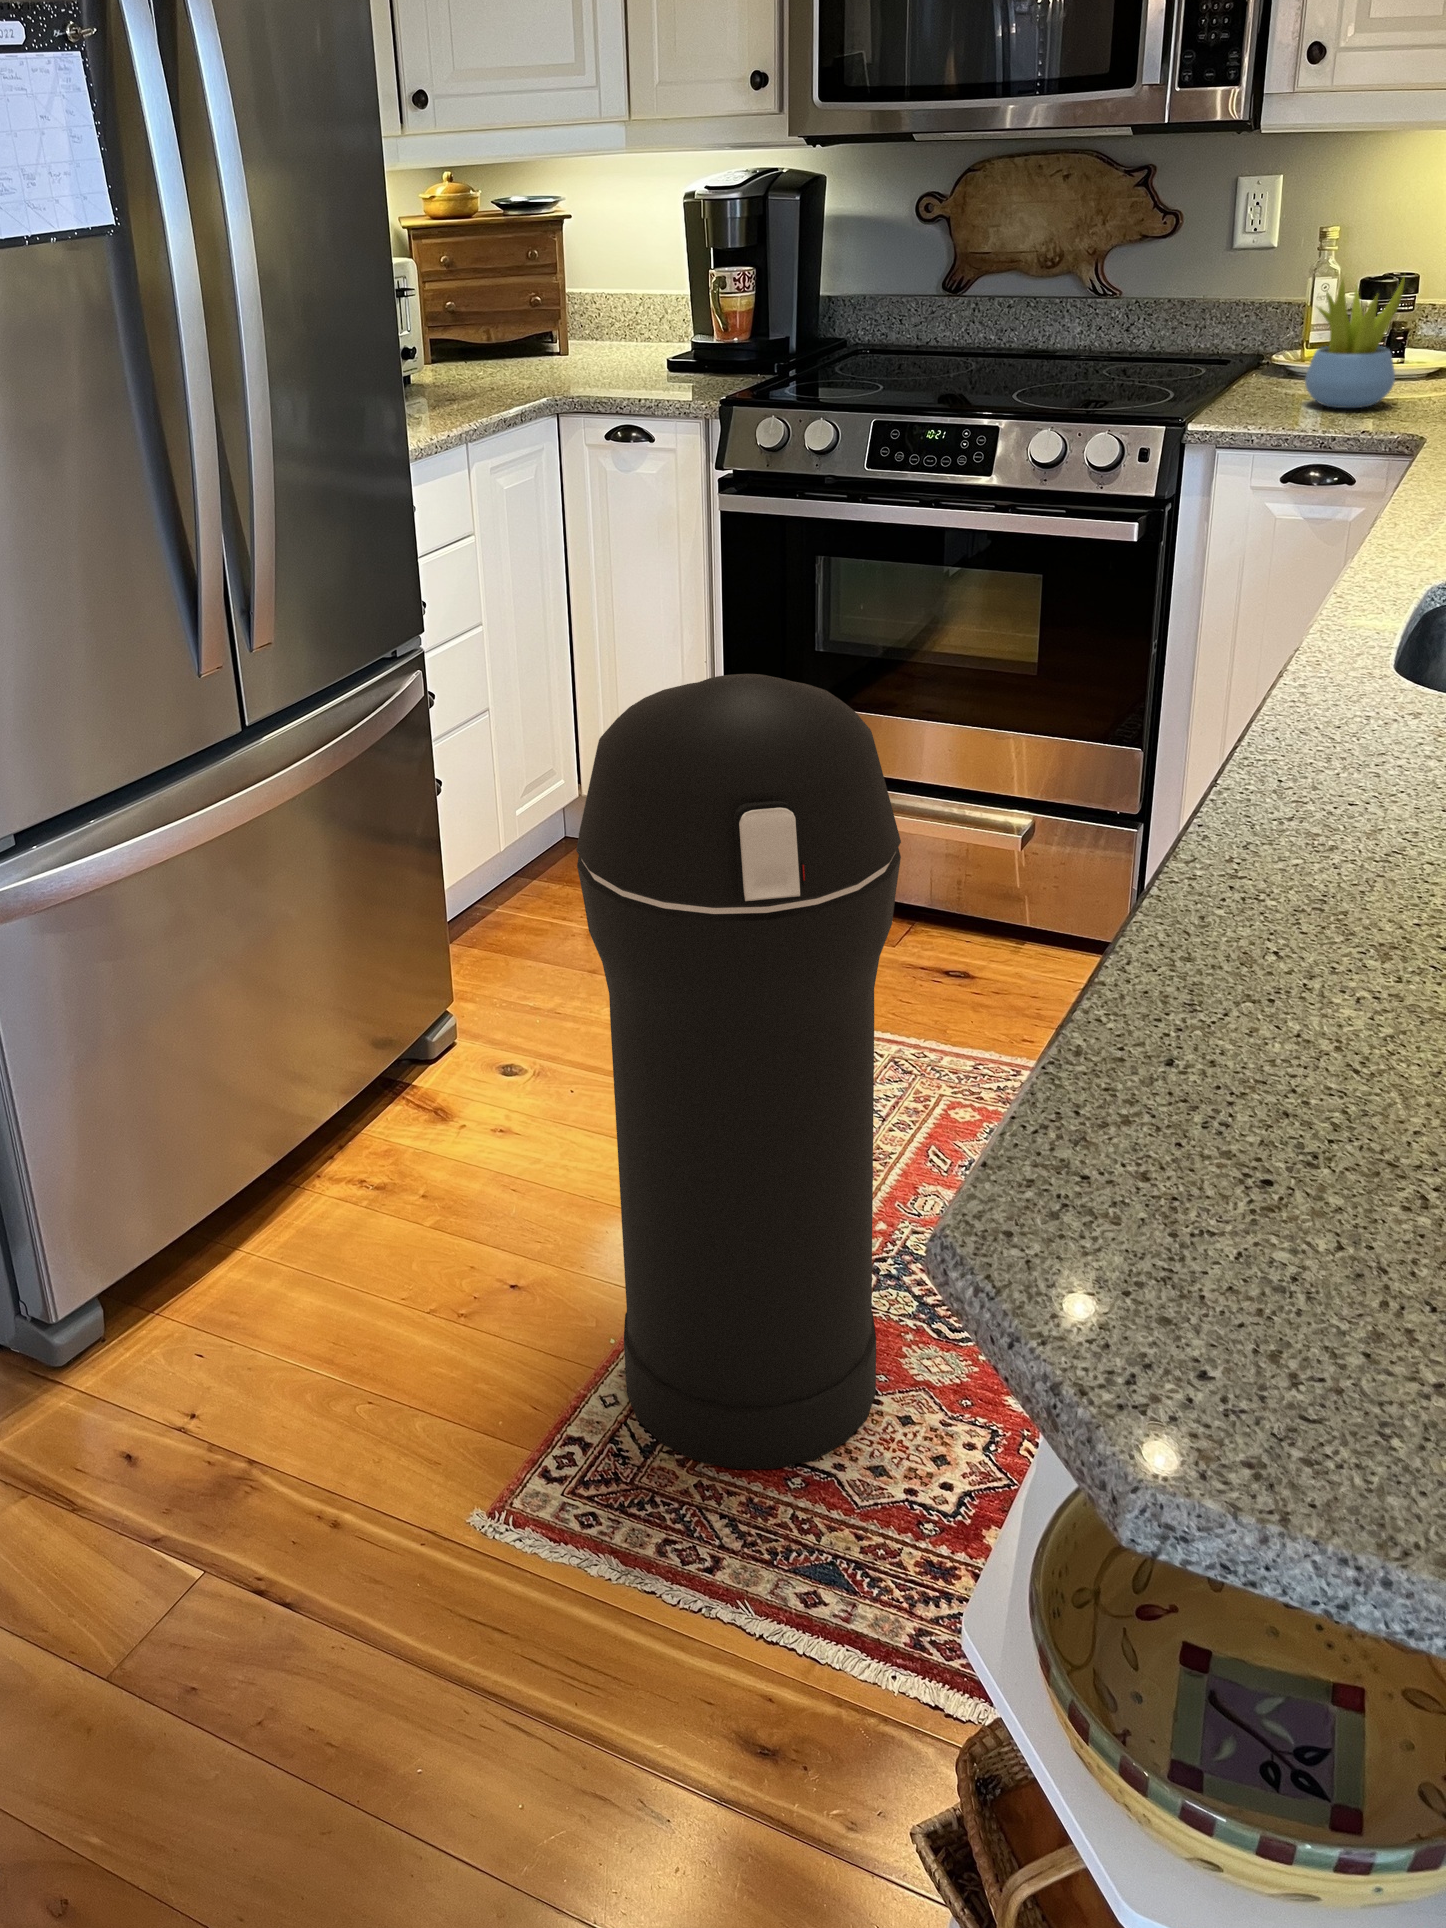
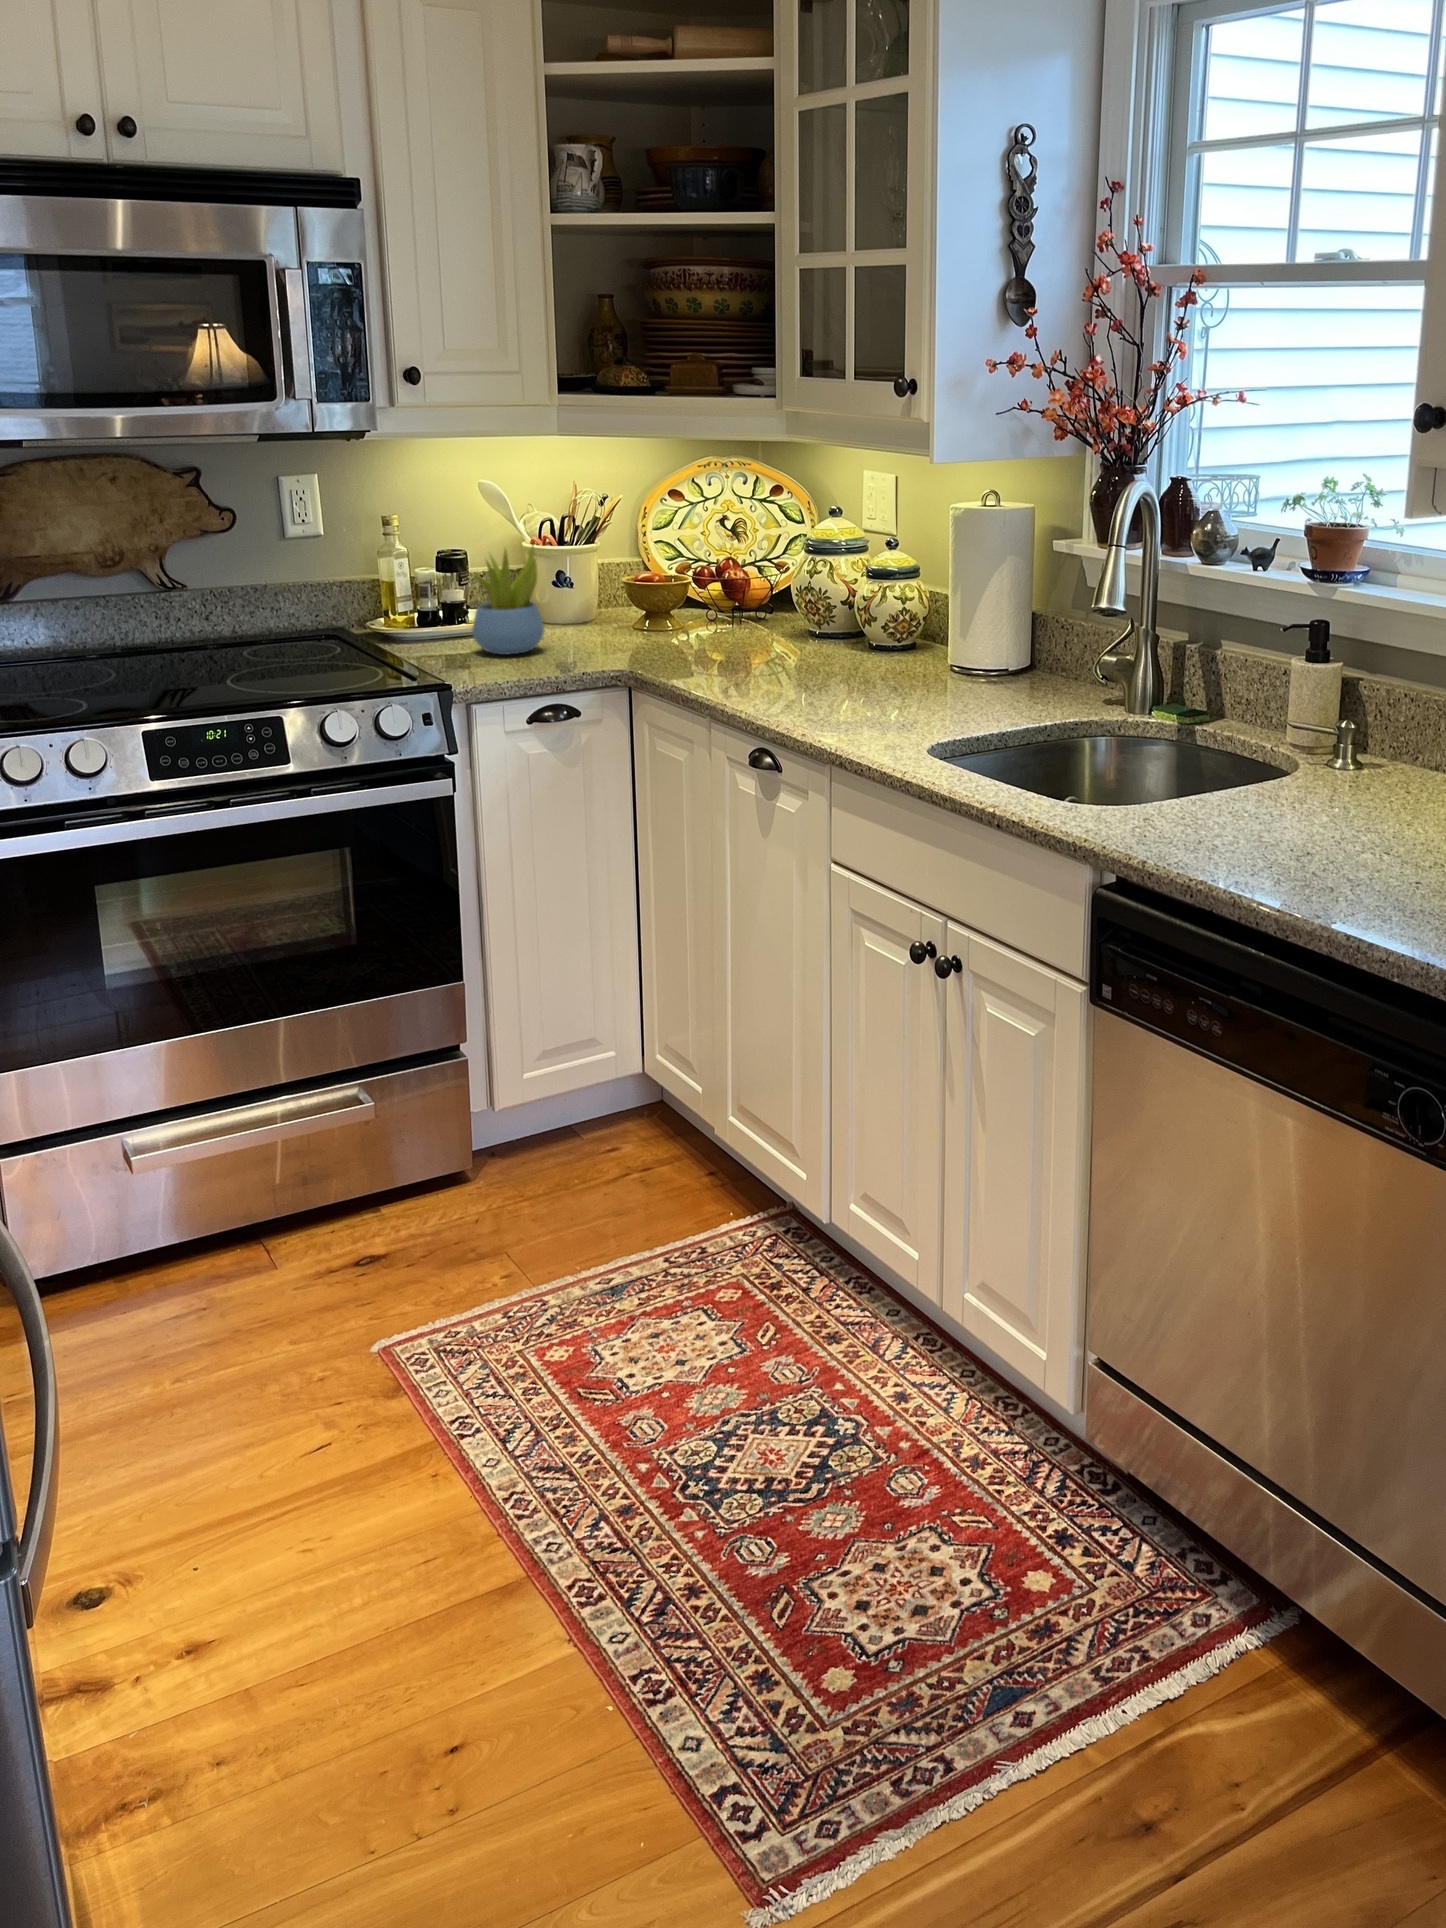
trash can: present [576,674,901,1469] -> none [570,921,902,1738]

